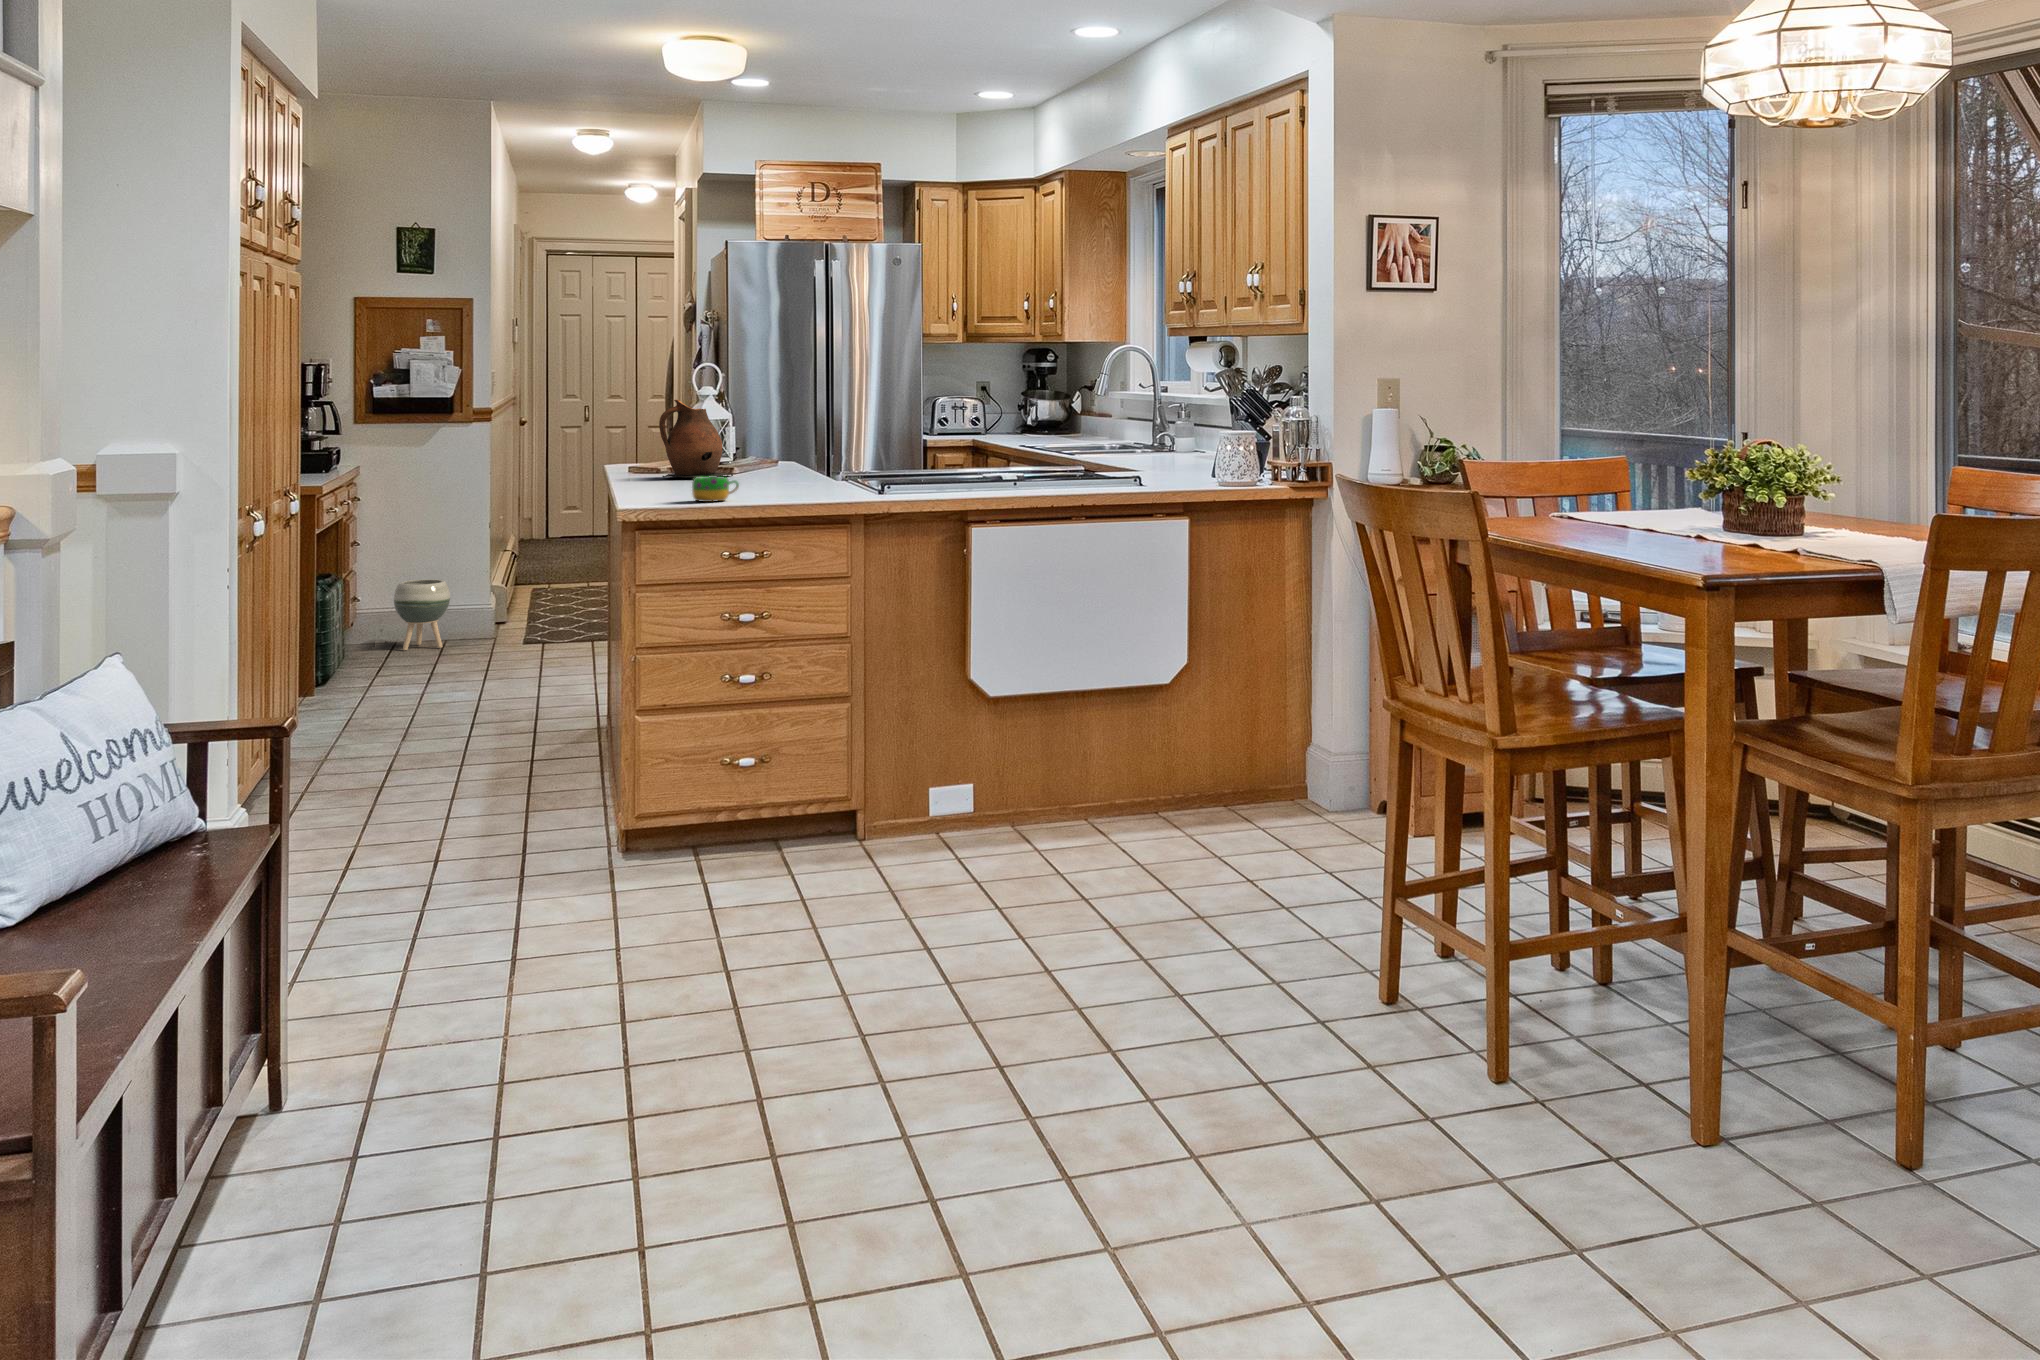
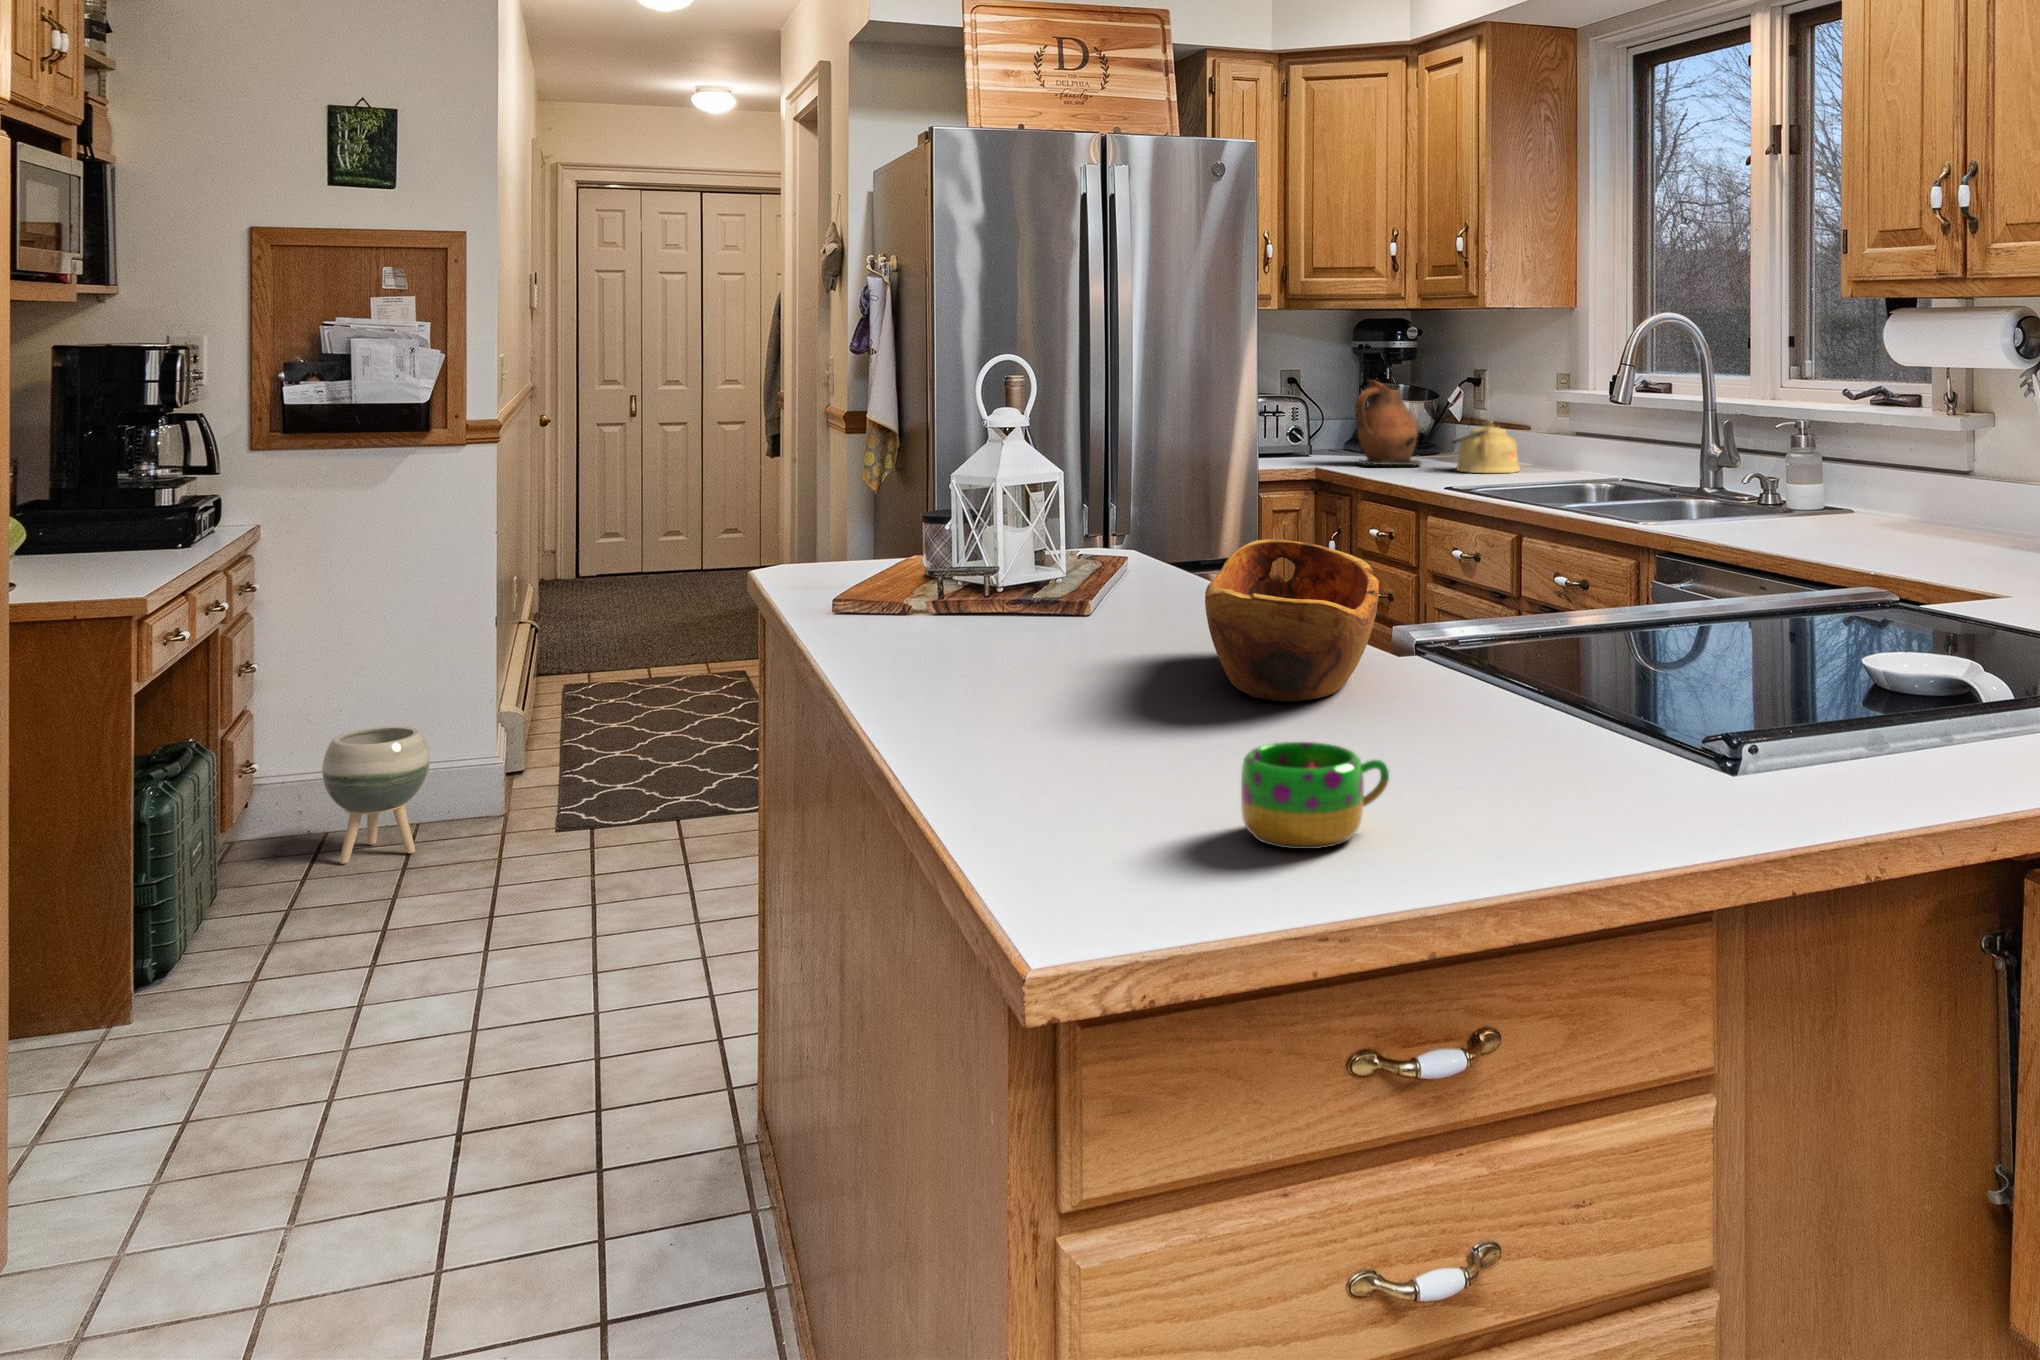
ceramic pitcher: present [659,400,733,477] -> present [1356,381,1421,466]
kettle: none [1056,412,1101,444] -> present [1452,420,1520,473]
wooden bowl: none [736,438,813,488] -> present [1205,539,1379,701]

